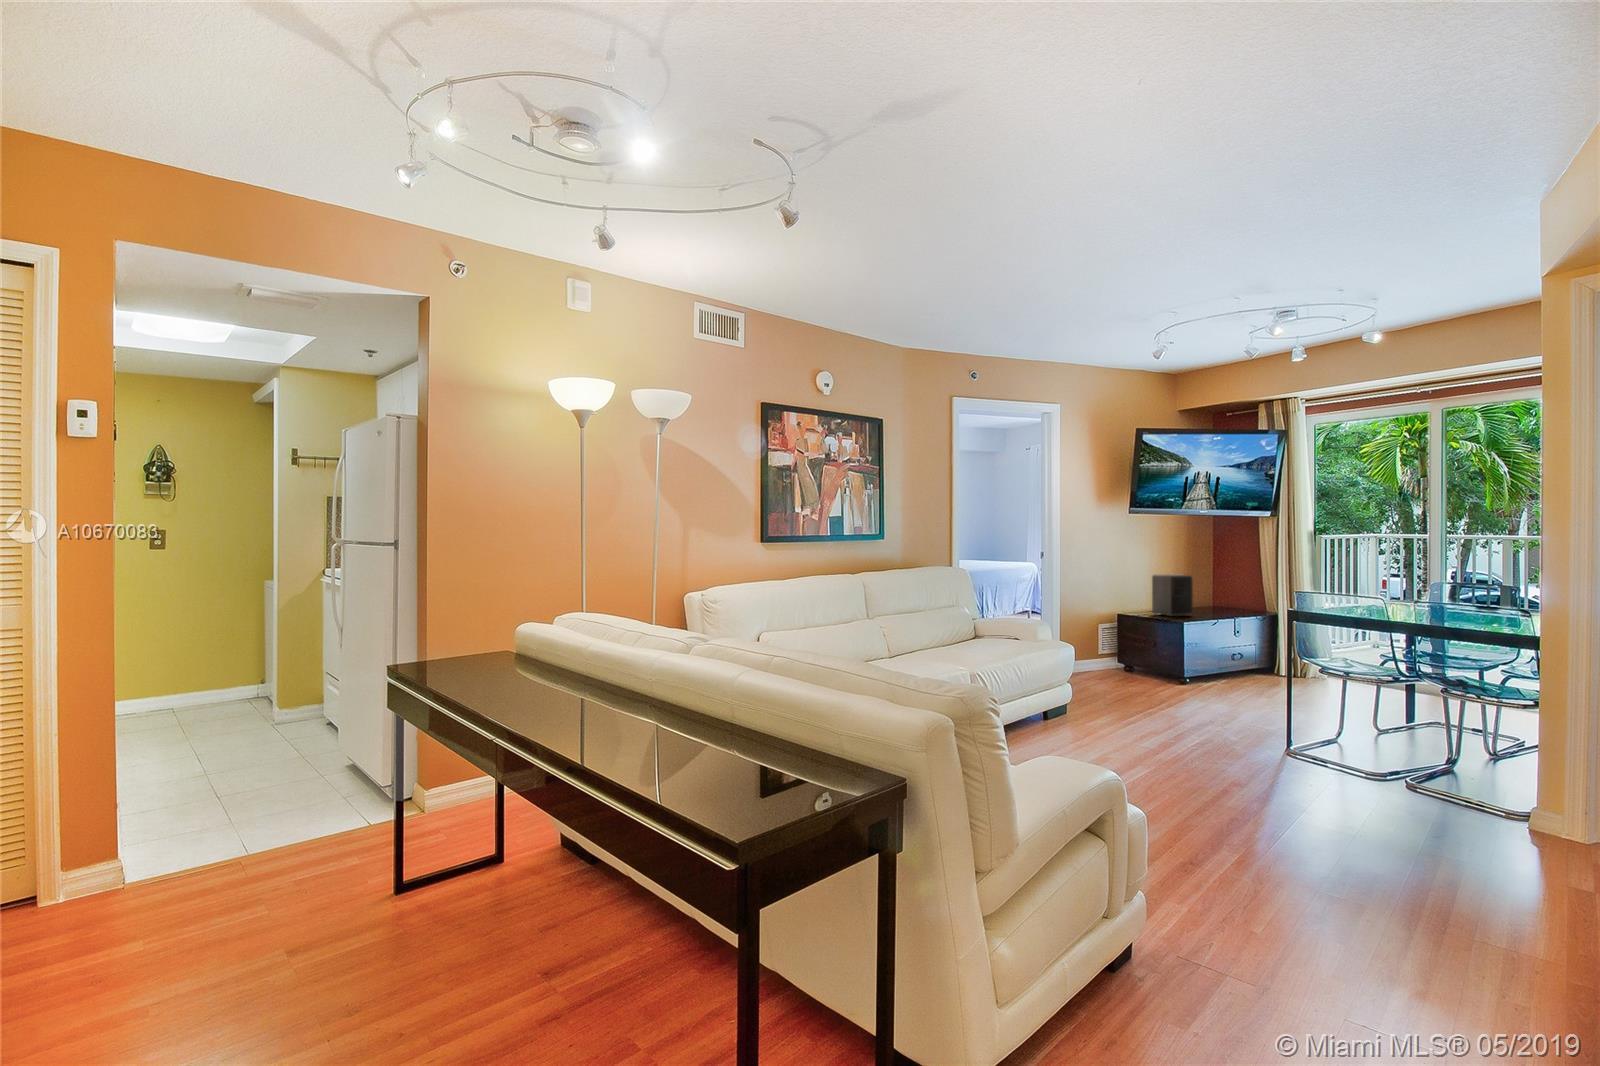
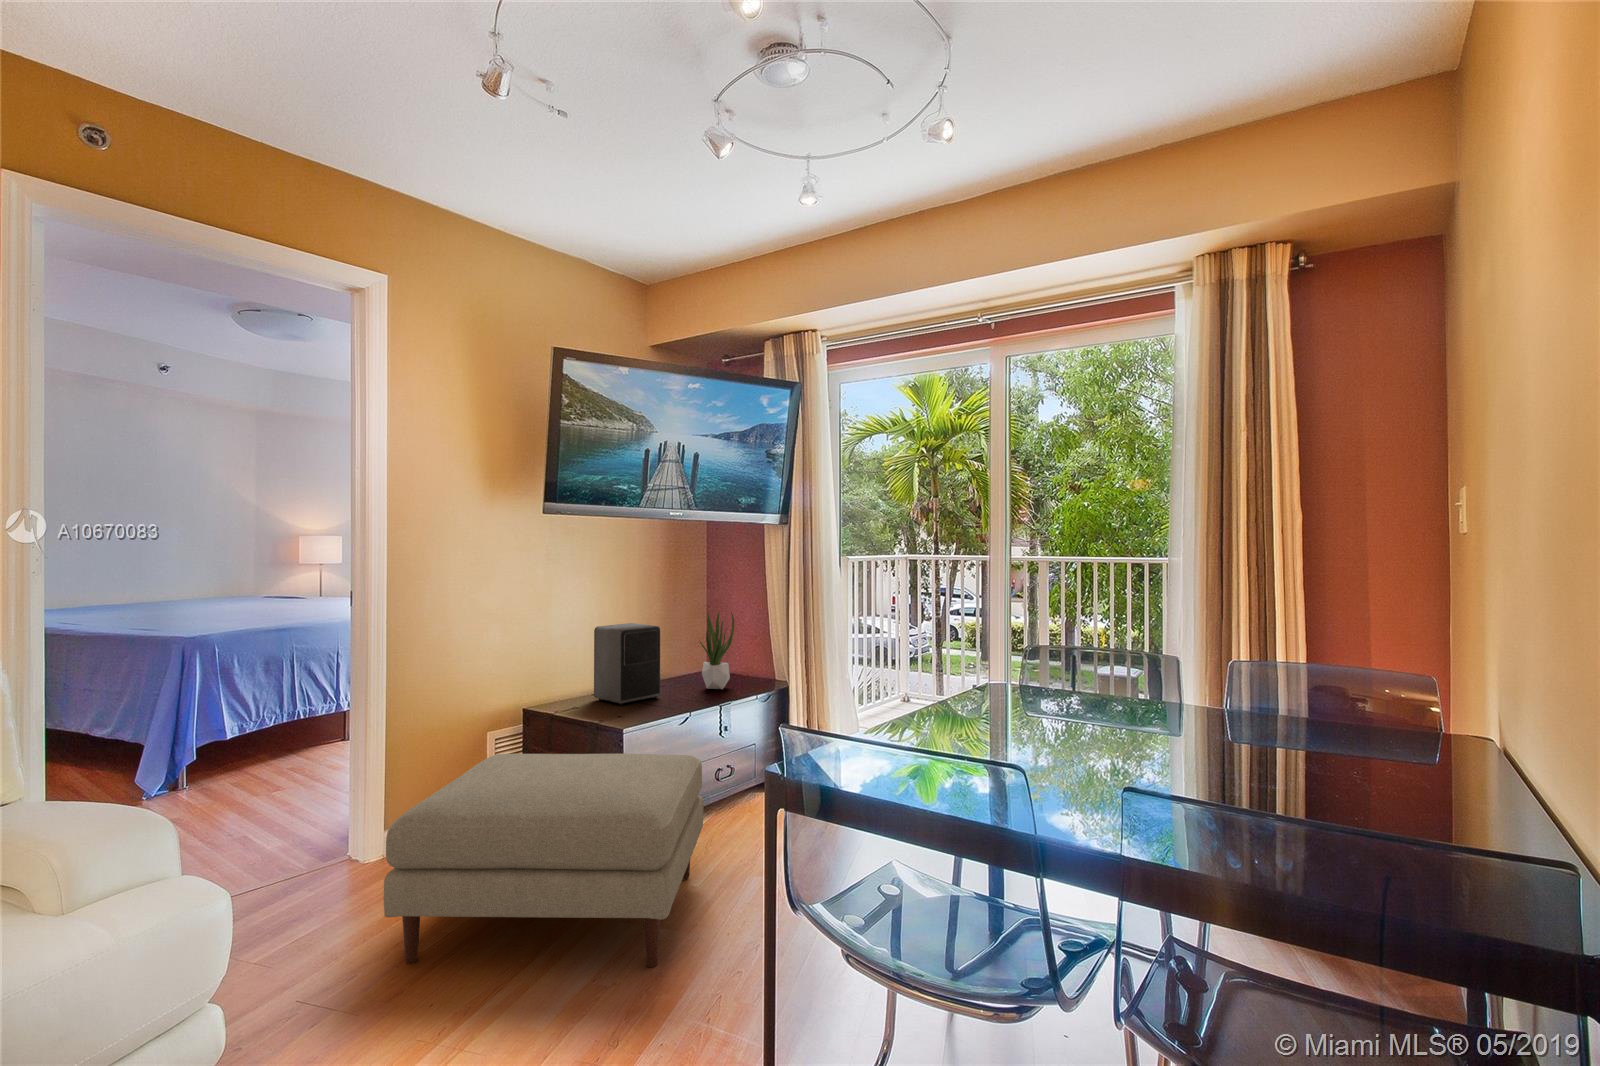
potted plant: none [1216,569,1239,616] -> present [700,612,734,689]
ottoman: none [1098,627,1232,709] -> present [384,754,703,967]

